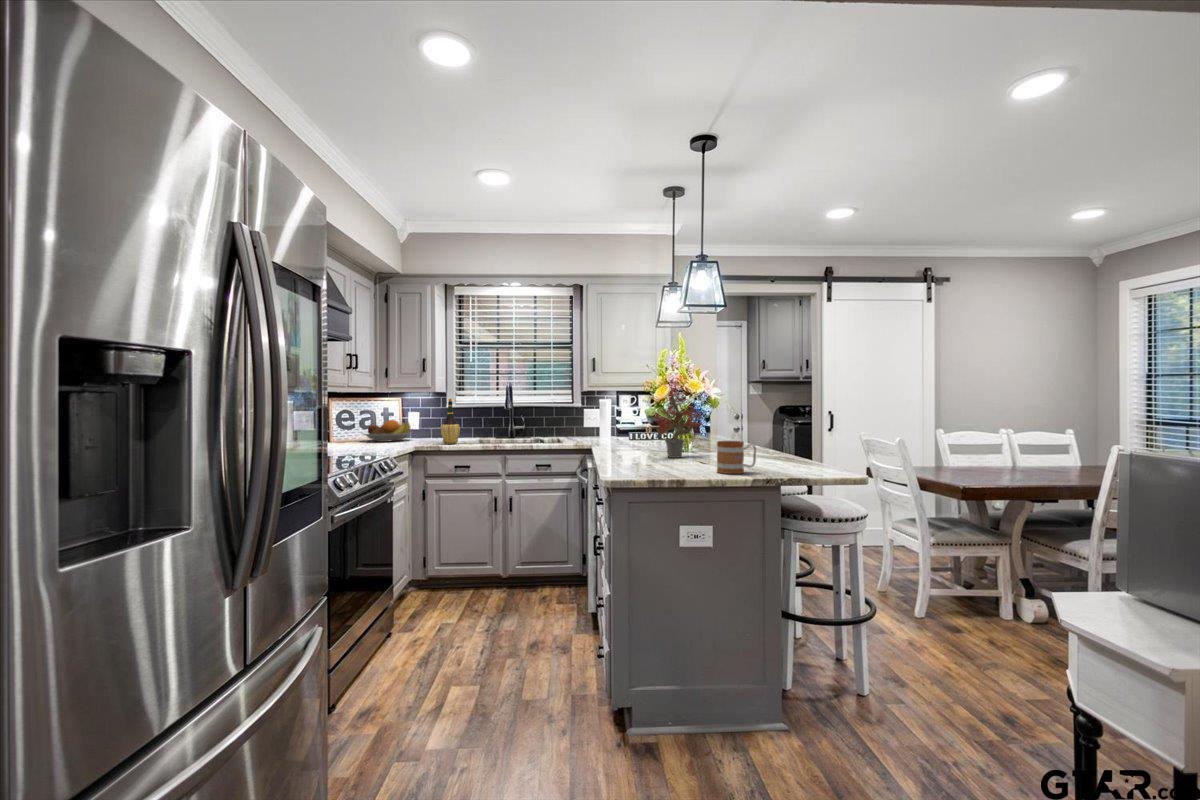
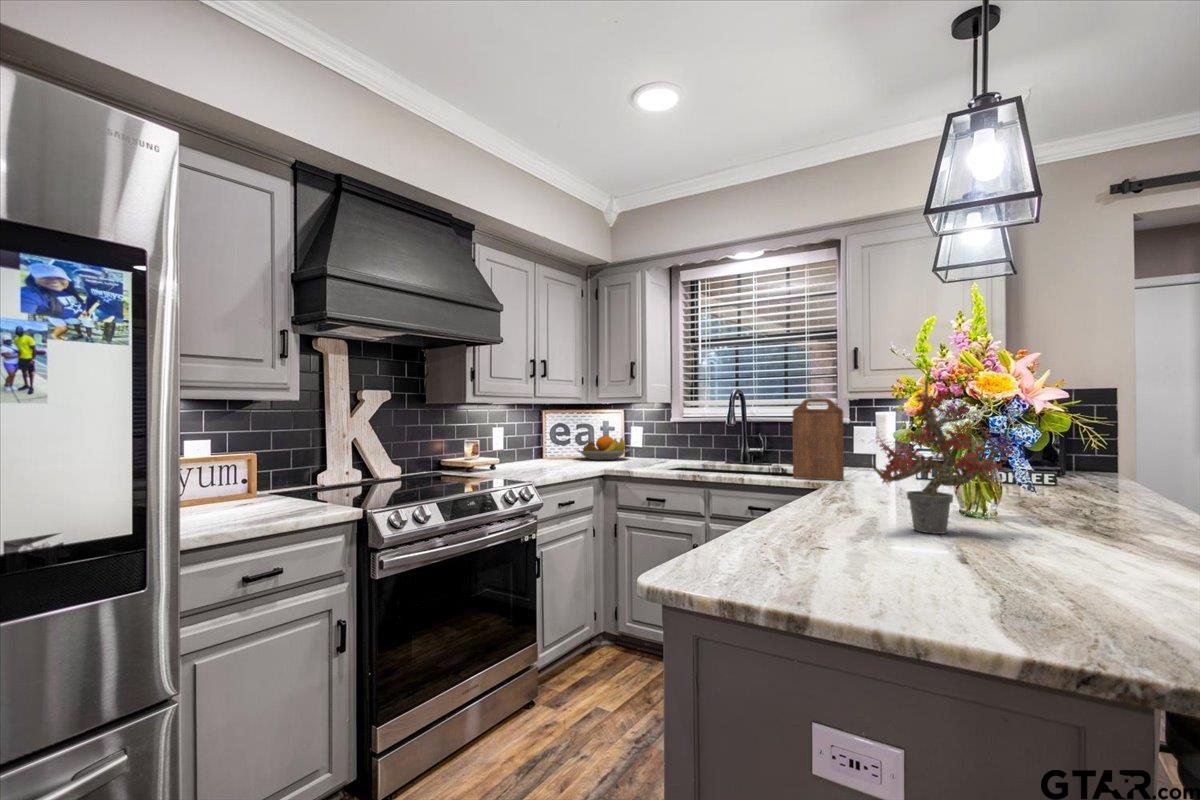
cutting board: none [564,390,594,443] -> present [793,398,844,480]
wine bottle: present [441,398,460,444] -> none [637,411,660,468]
mug: present [717,441,756,474] -> none [953,519,1100,629]

